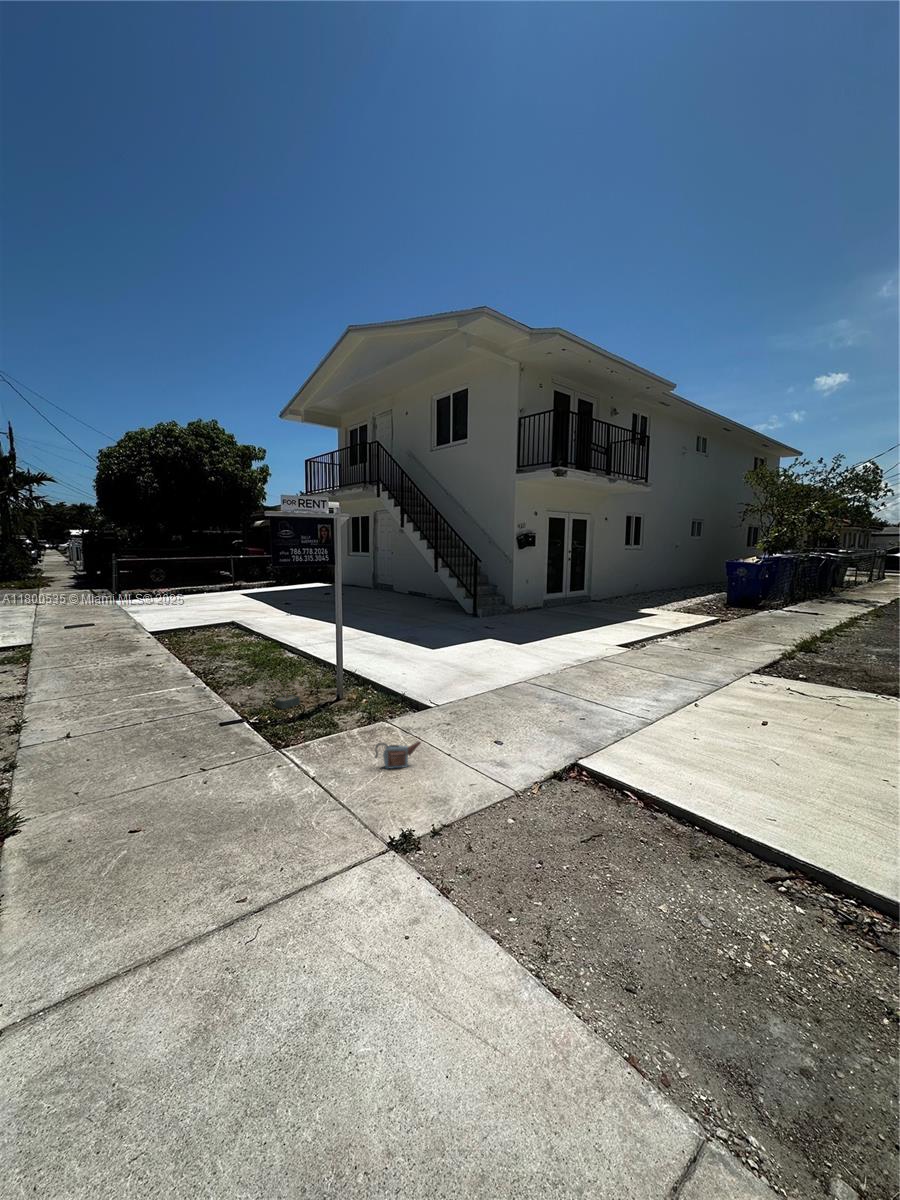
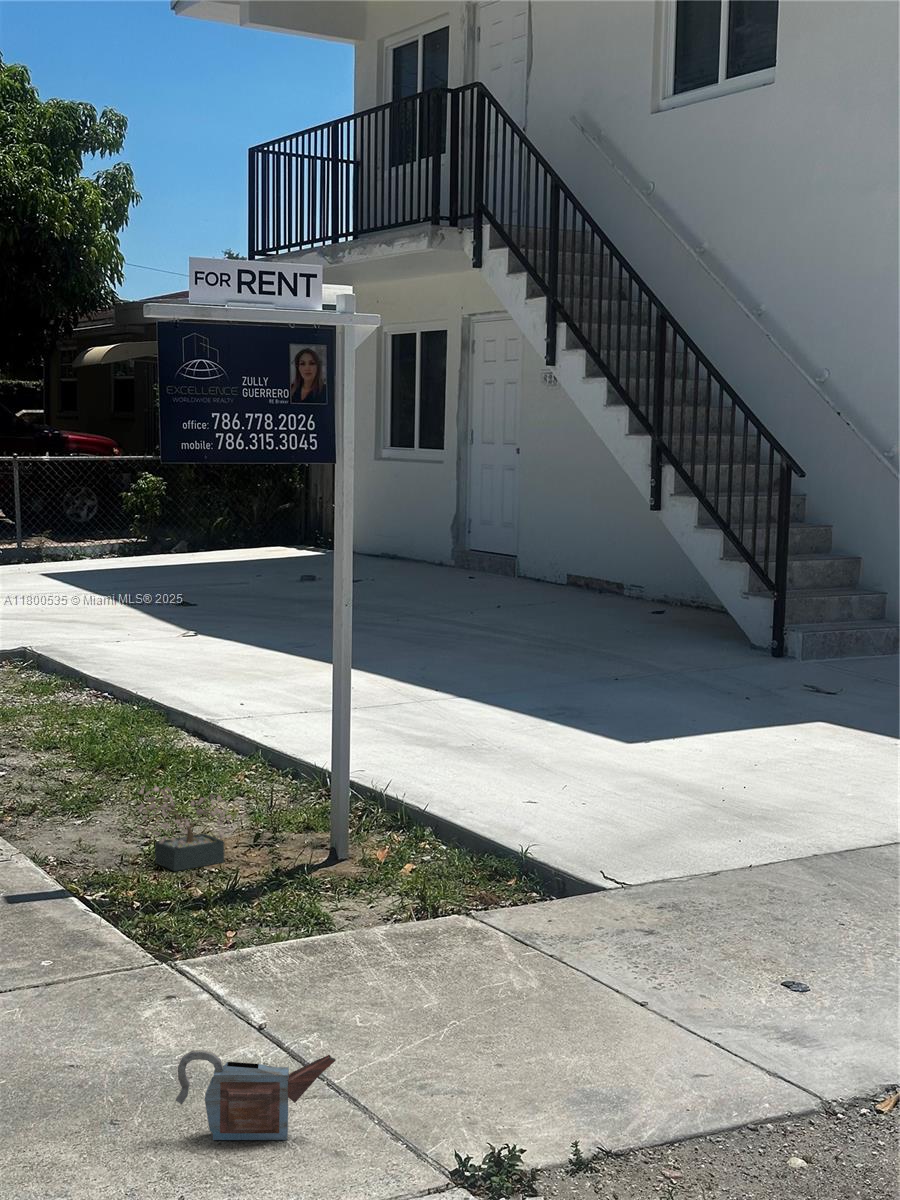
watering can: present [375,742,421,769] -> present [176,1050,336,1140]

